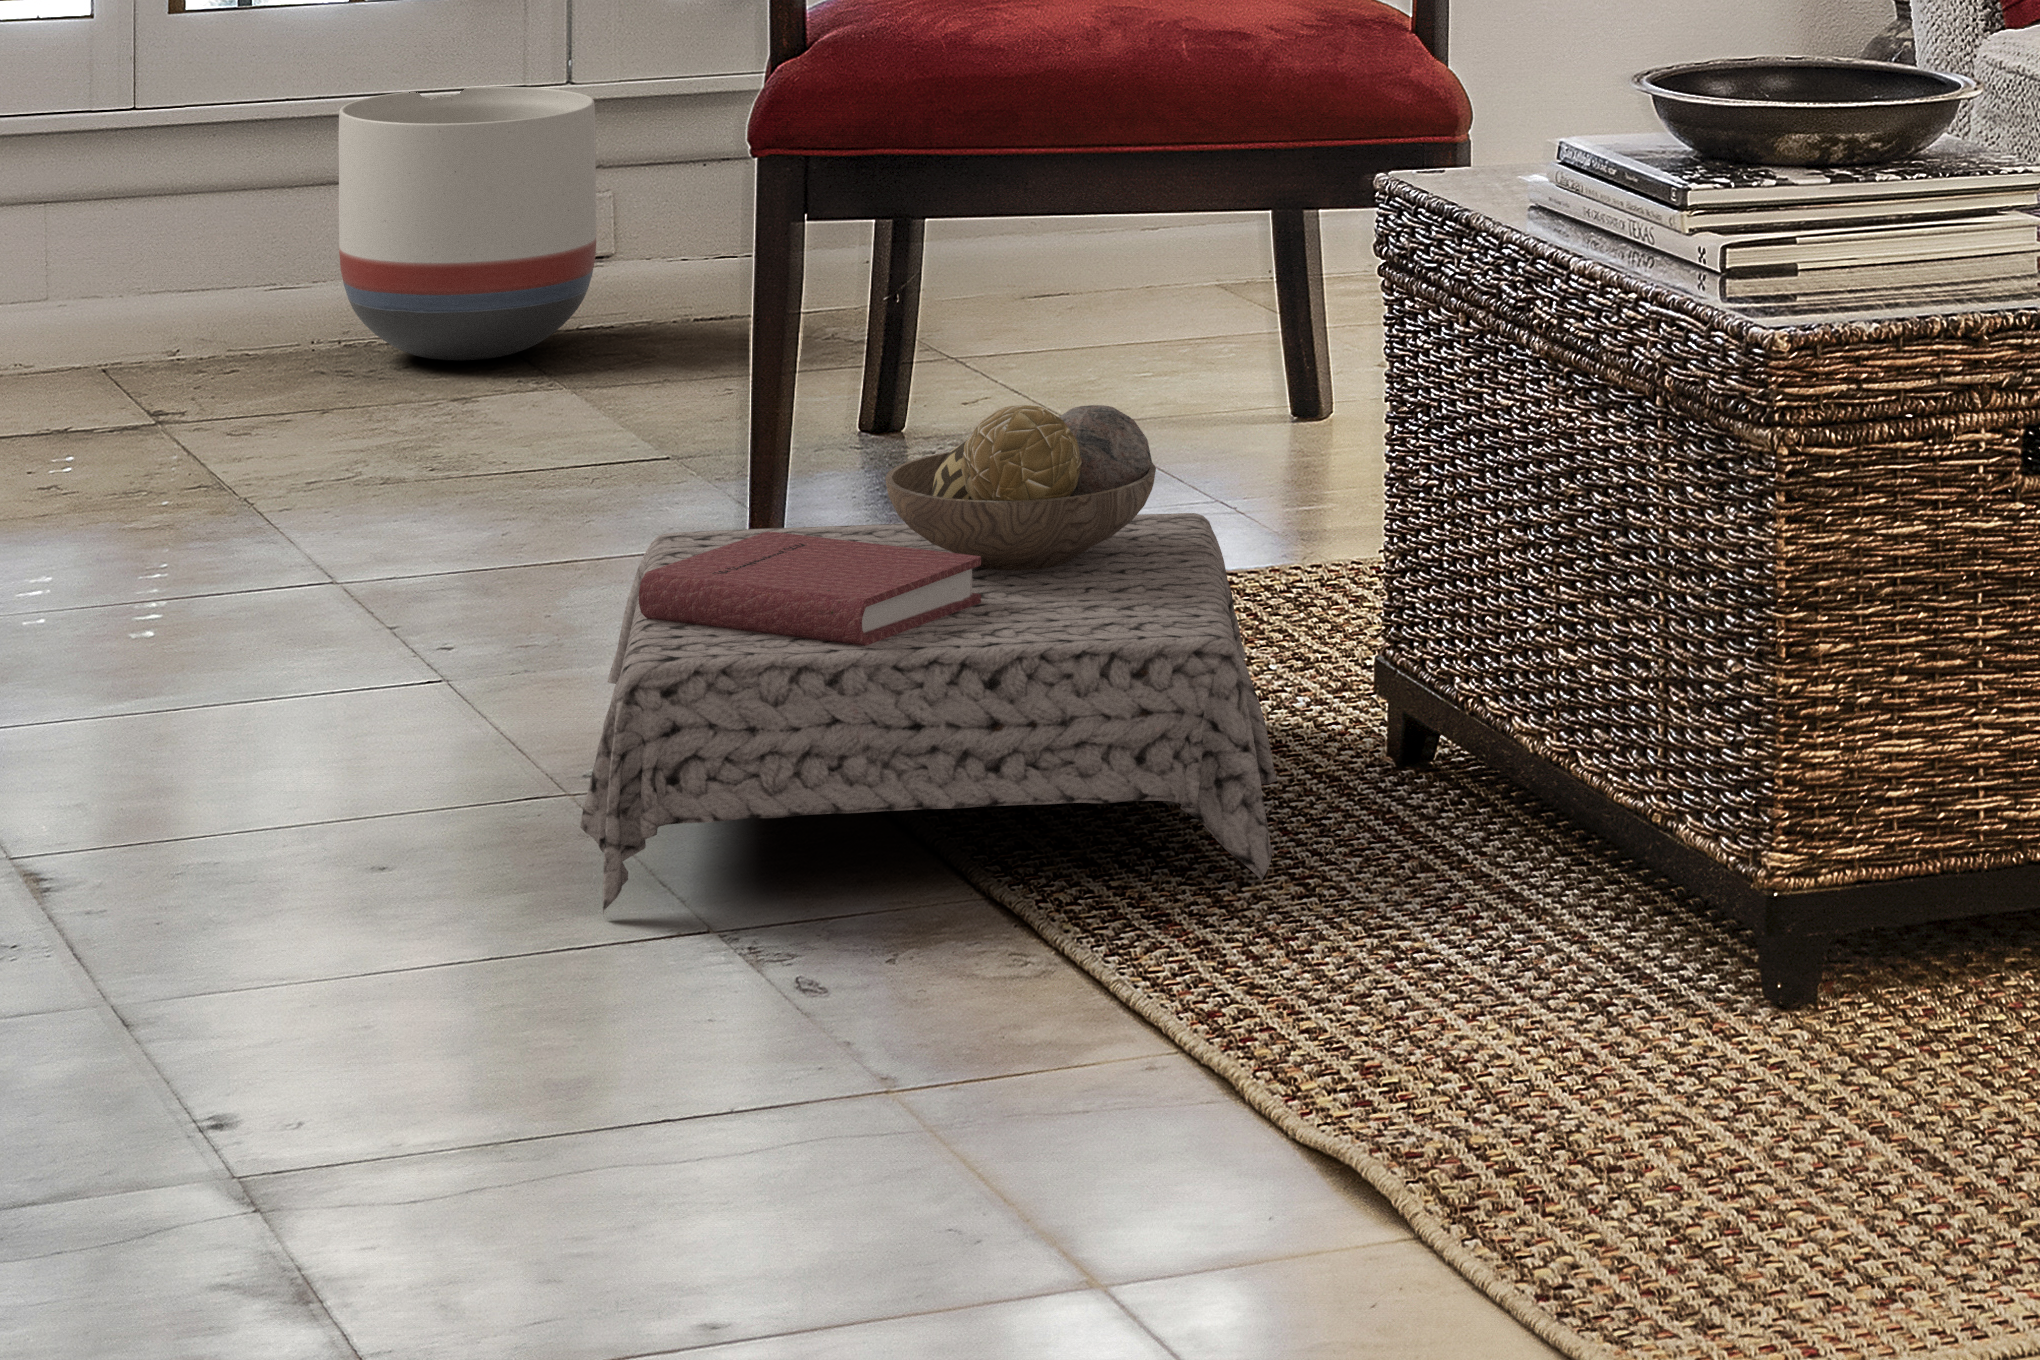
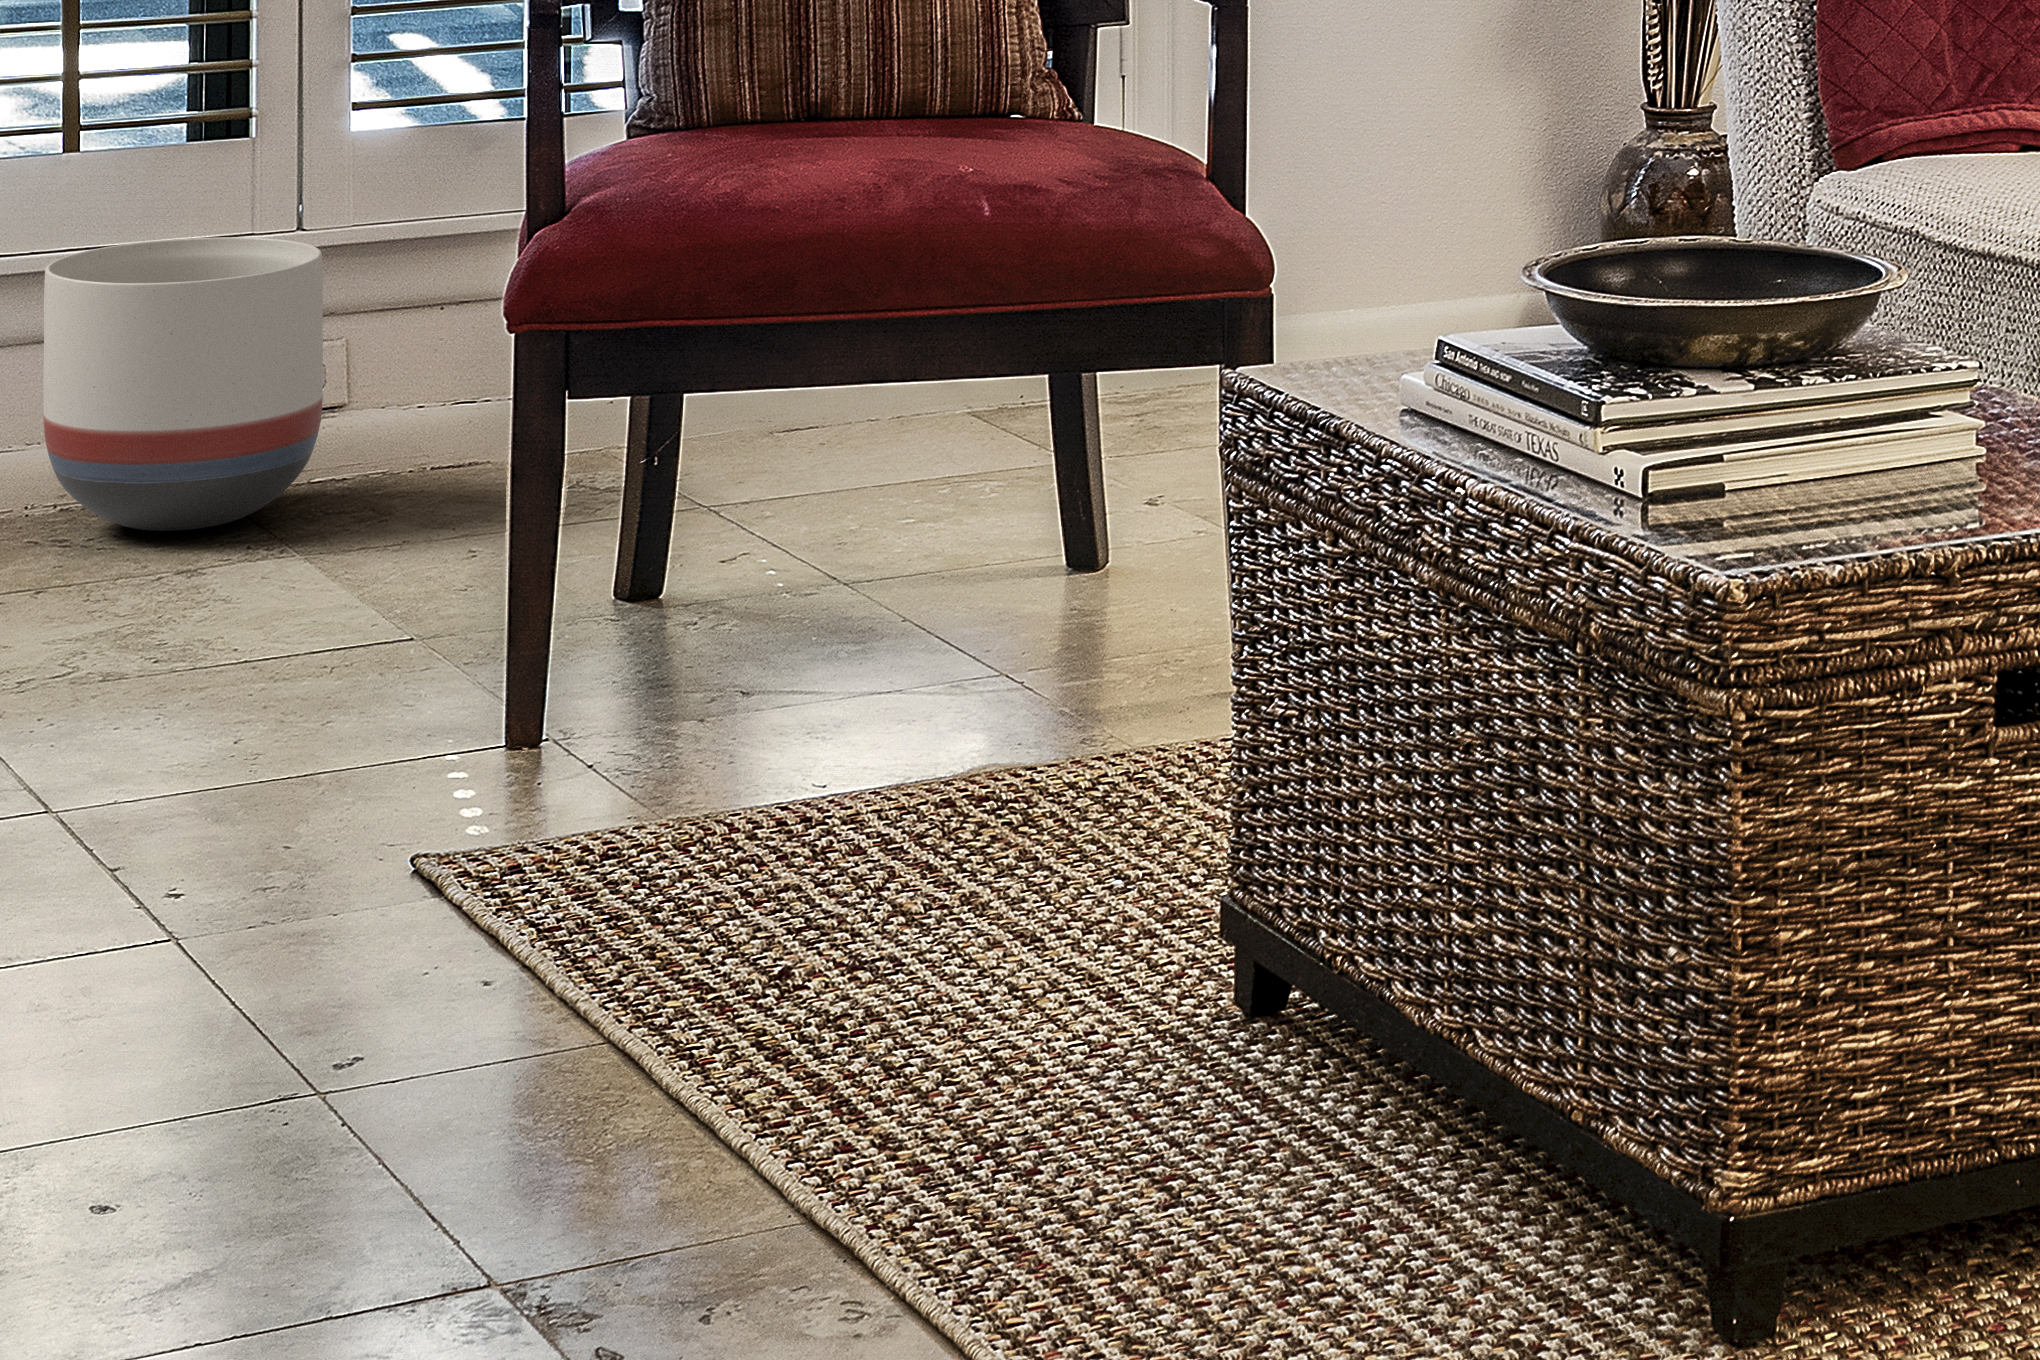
ottoman: present [580,405,1277,914] -> none [323,635,1130,1273]

